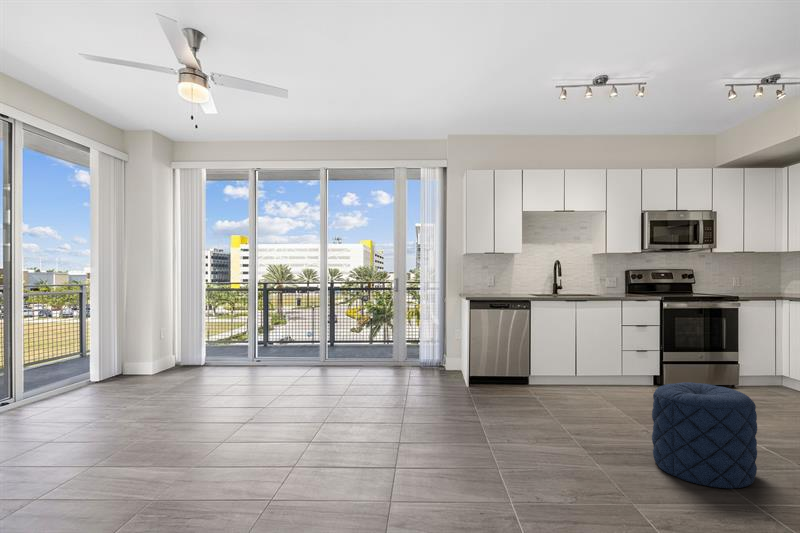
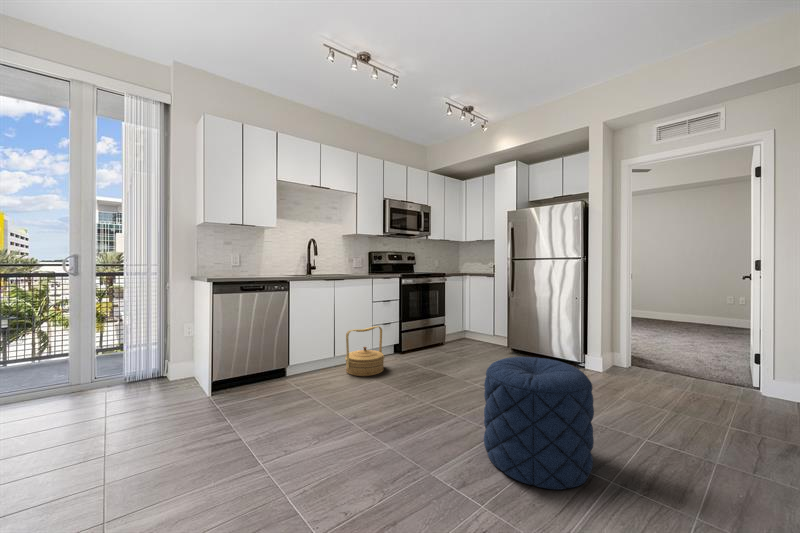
woven basket: none [581,350,625,397] -> present [345,326,384,376]

